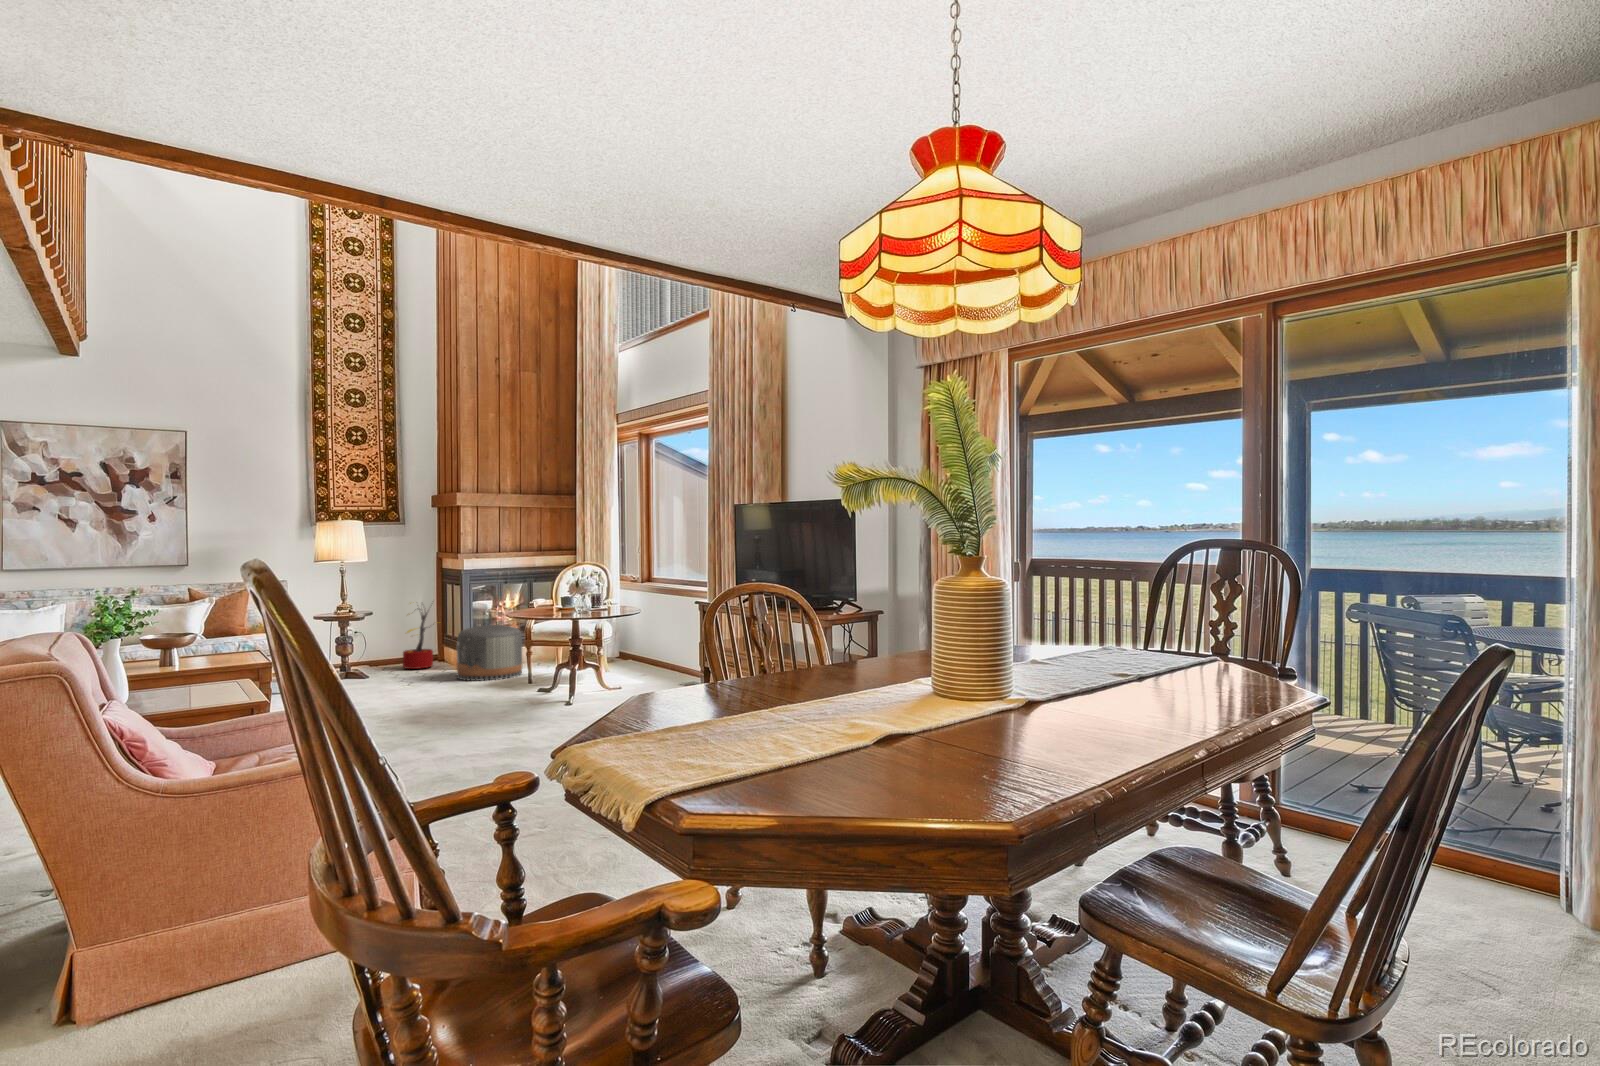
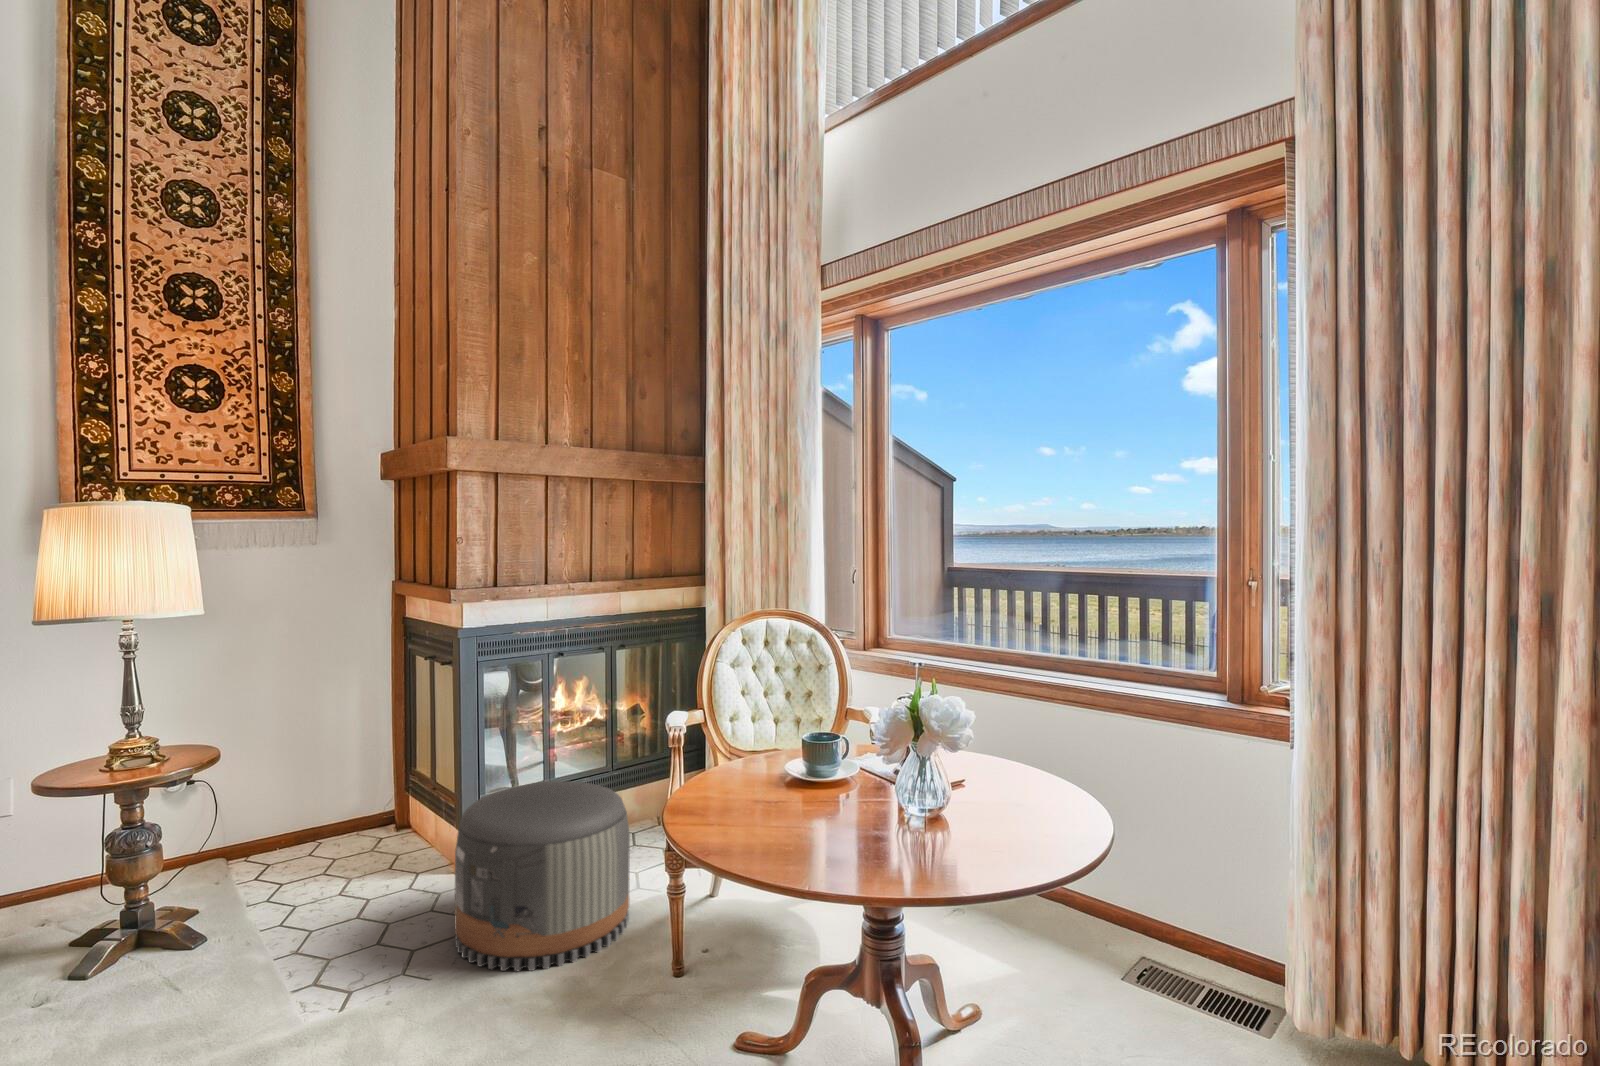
decorative plant: present [403,603,433,669] -> none [306,690,401,876]

